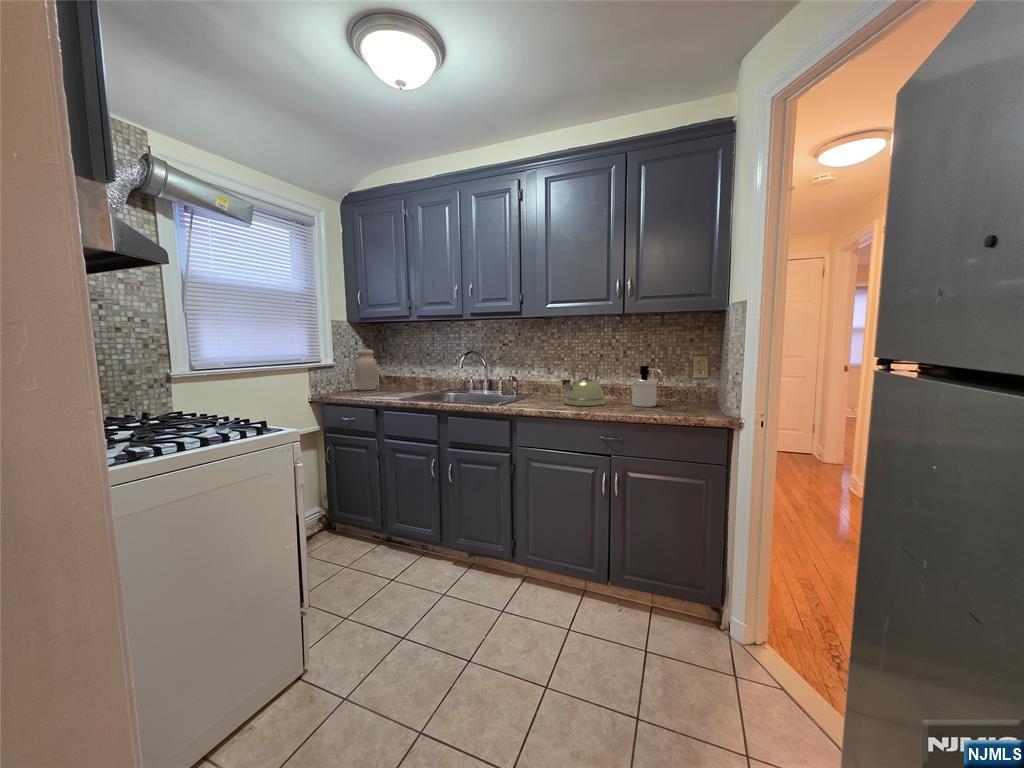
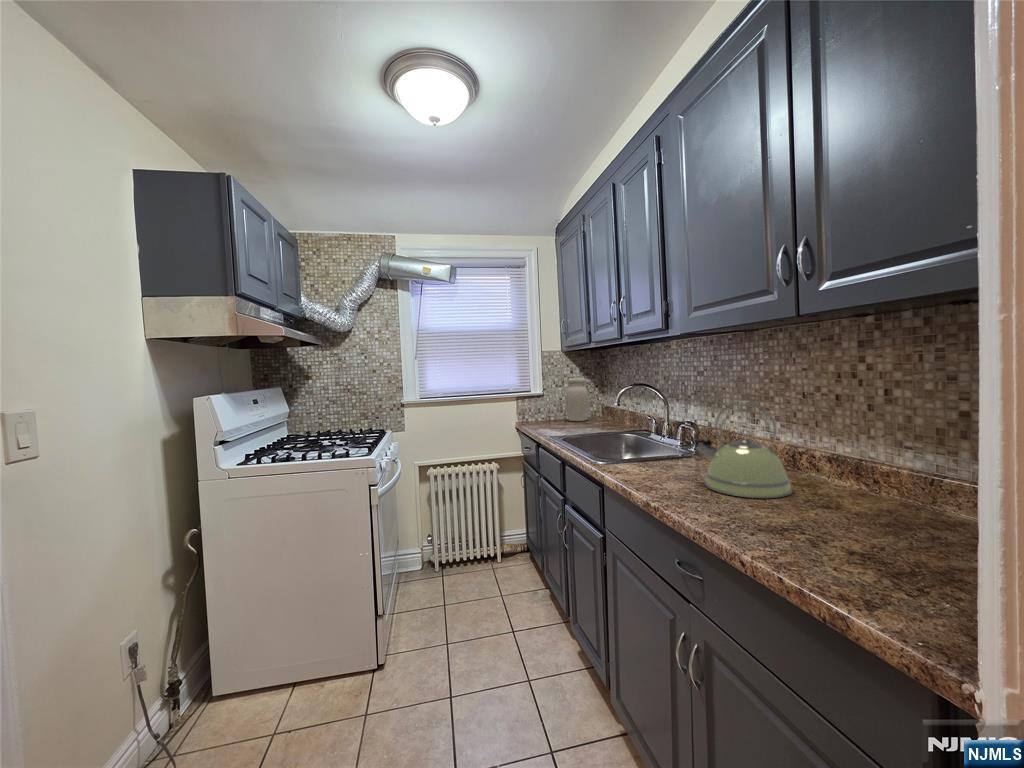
soap dispenser: present [632,366,663,407] -> none [823,430,896,531]

